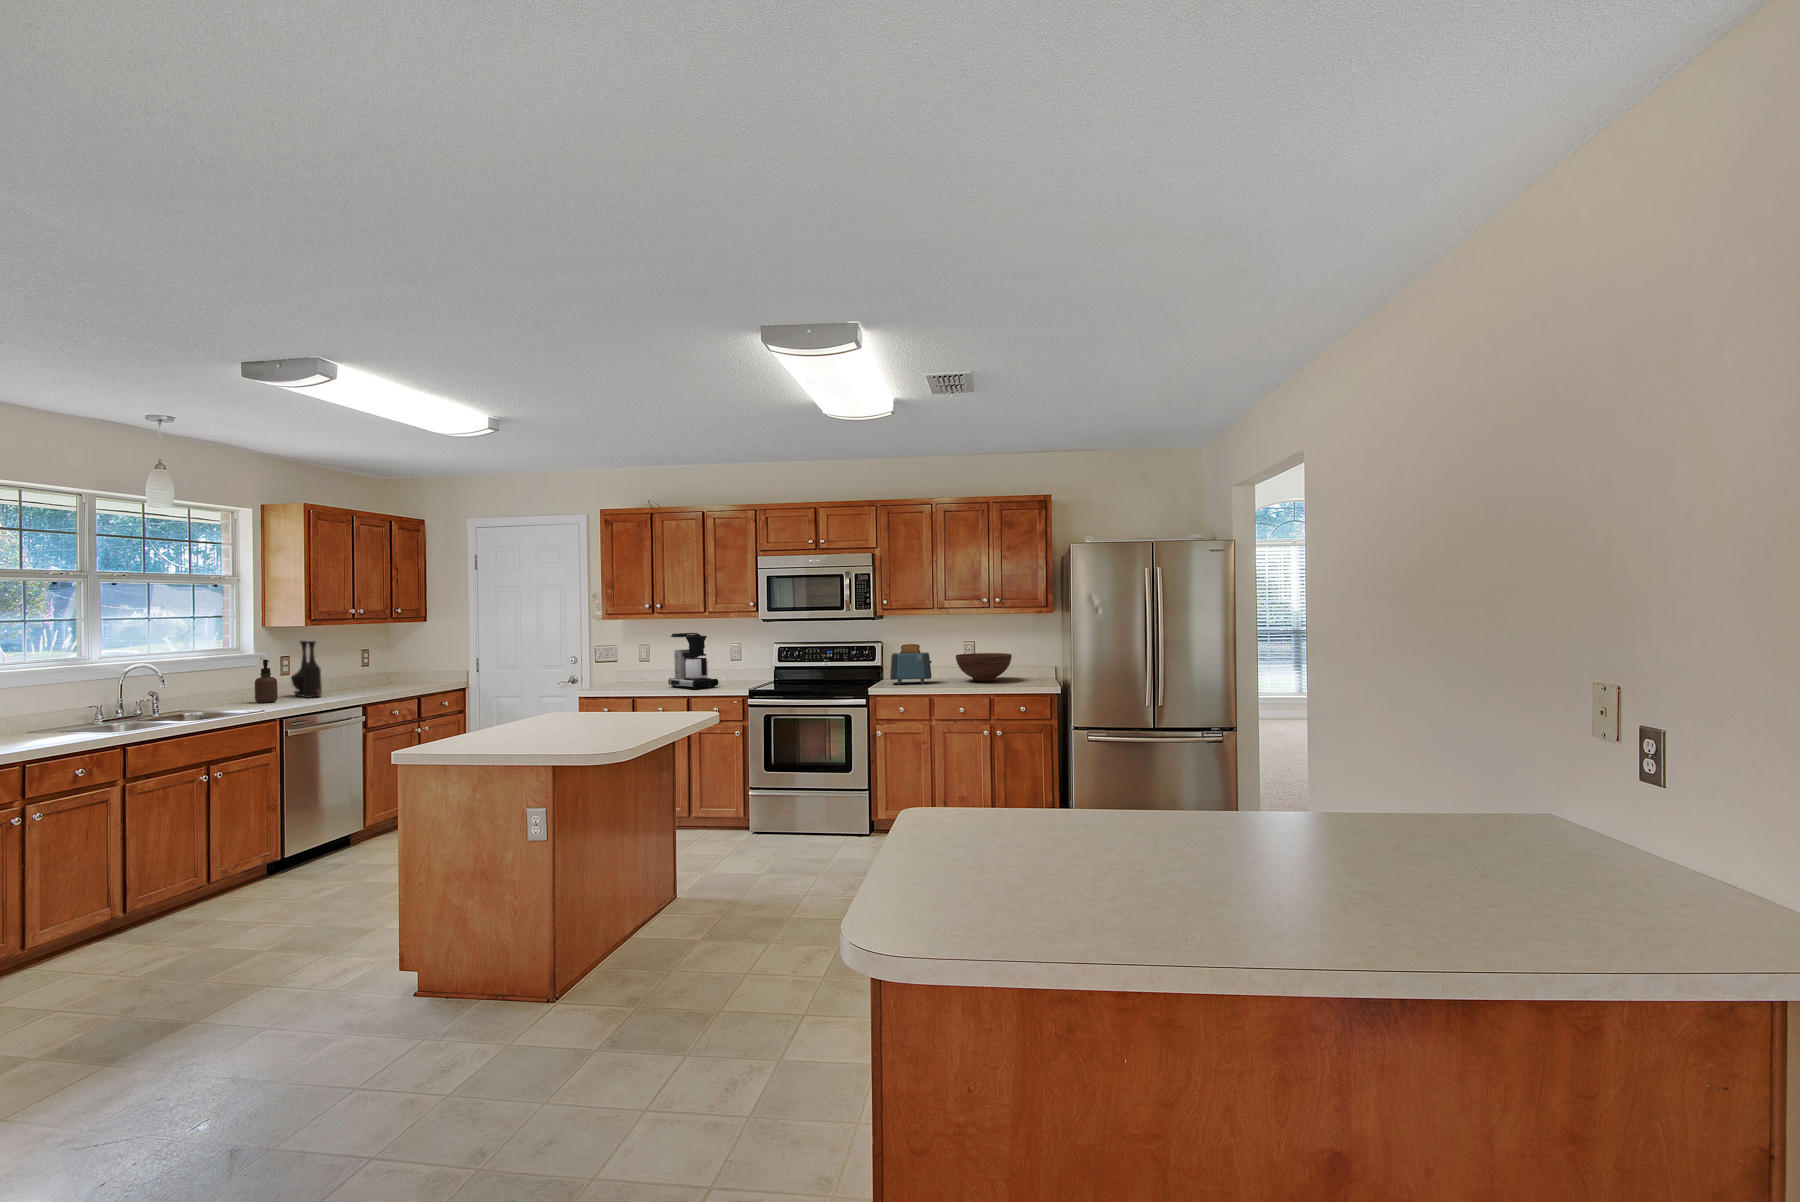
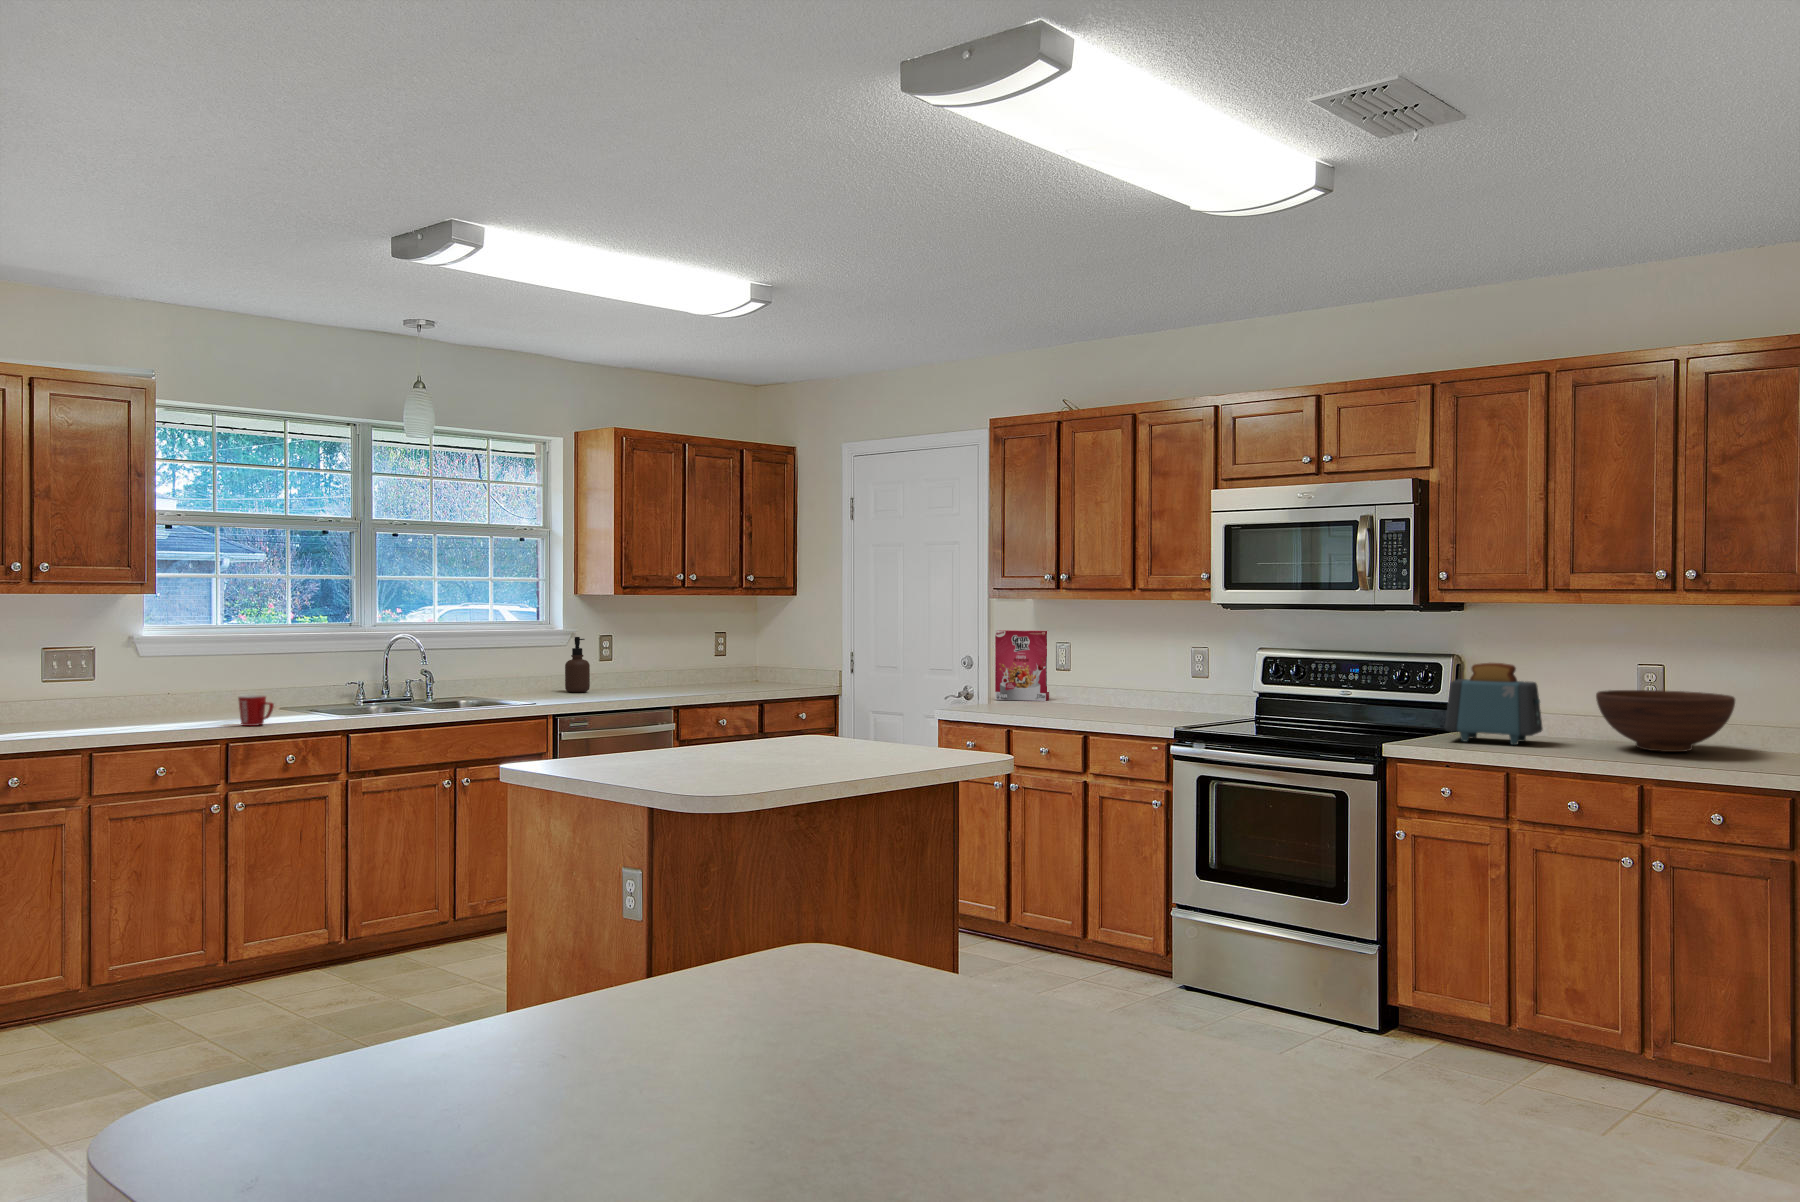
coffee maker: present [668,633,718,689] -> none [1073,624,1142,719]
cereal box: none [602,639,637,684] -> present [995,630,1049,701]
vase: present [291,640,322,698] -> none [621,614,652,690]
mug: none [28,720,68,747] -> present [238,695,274,726]

